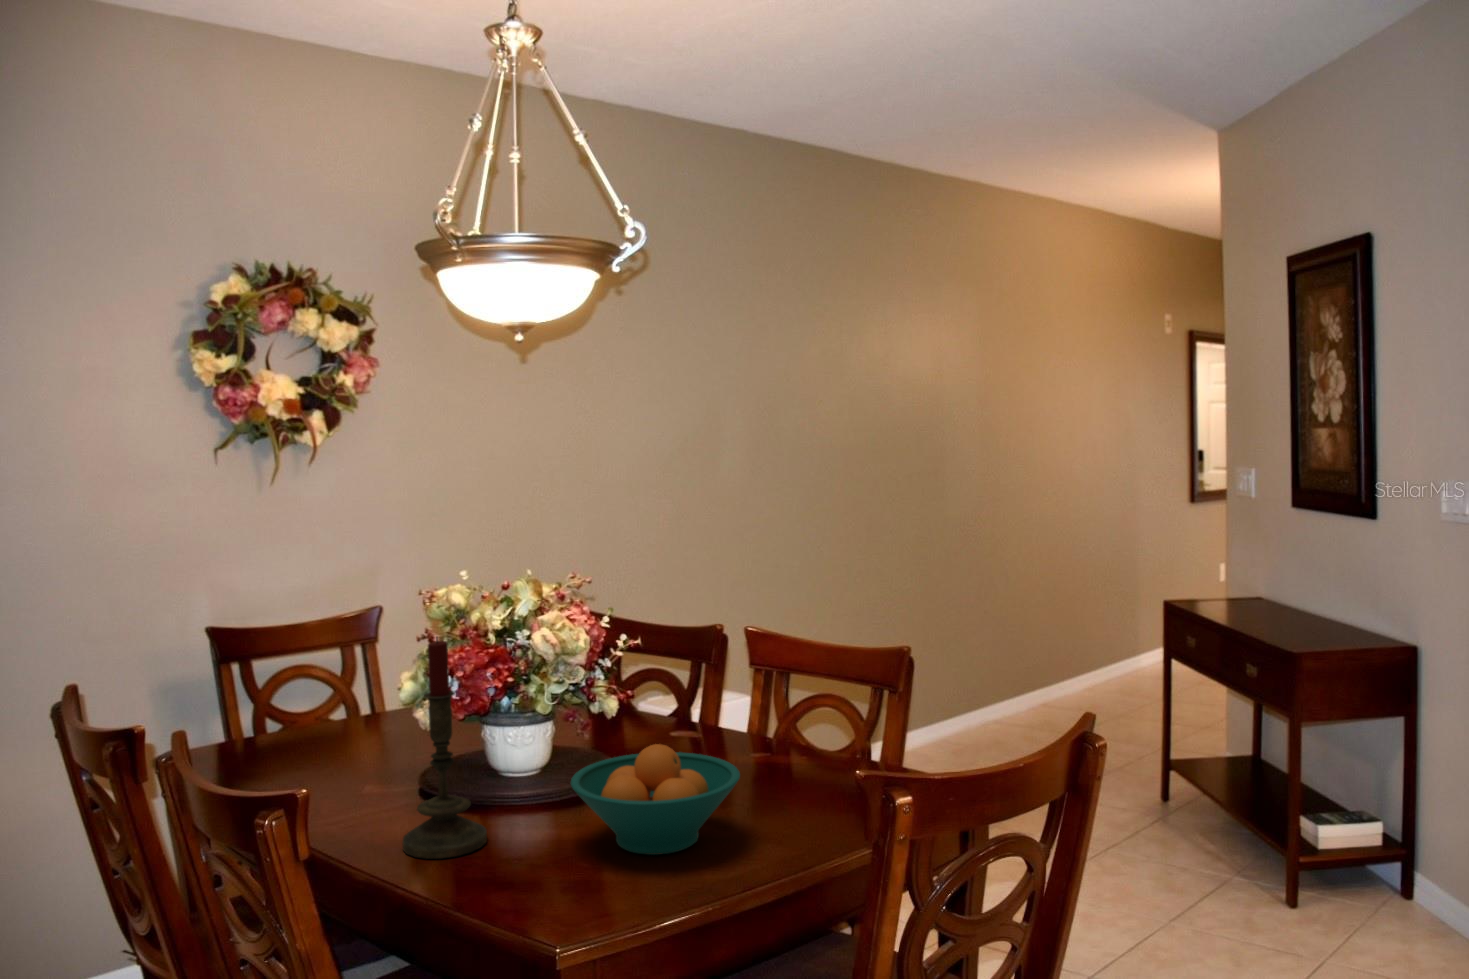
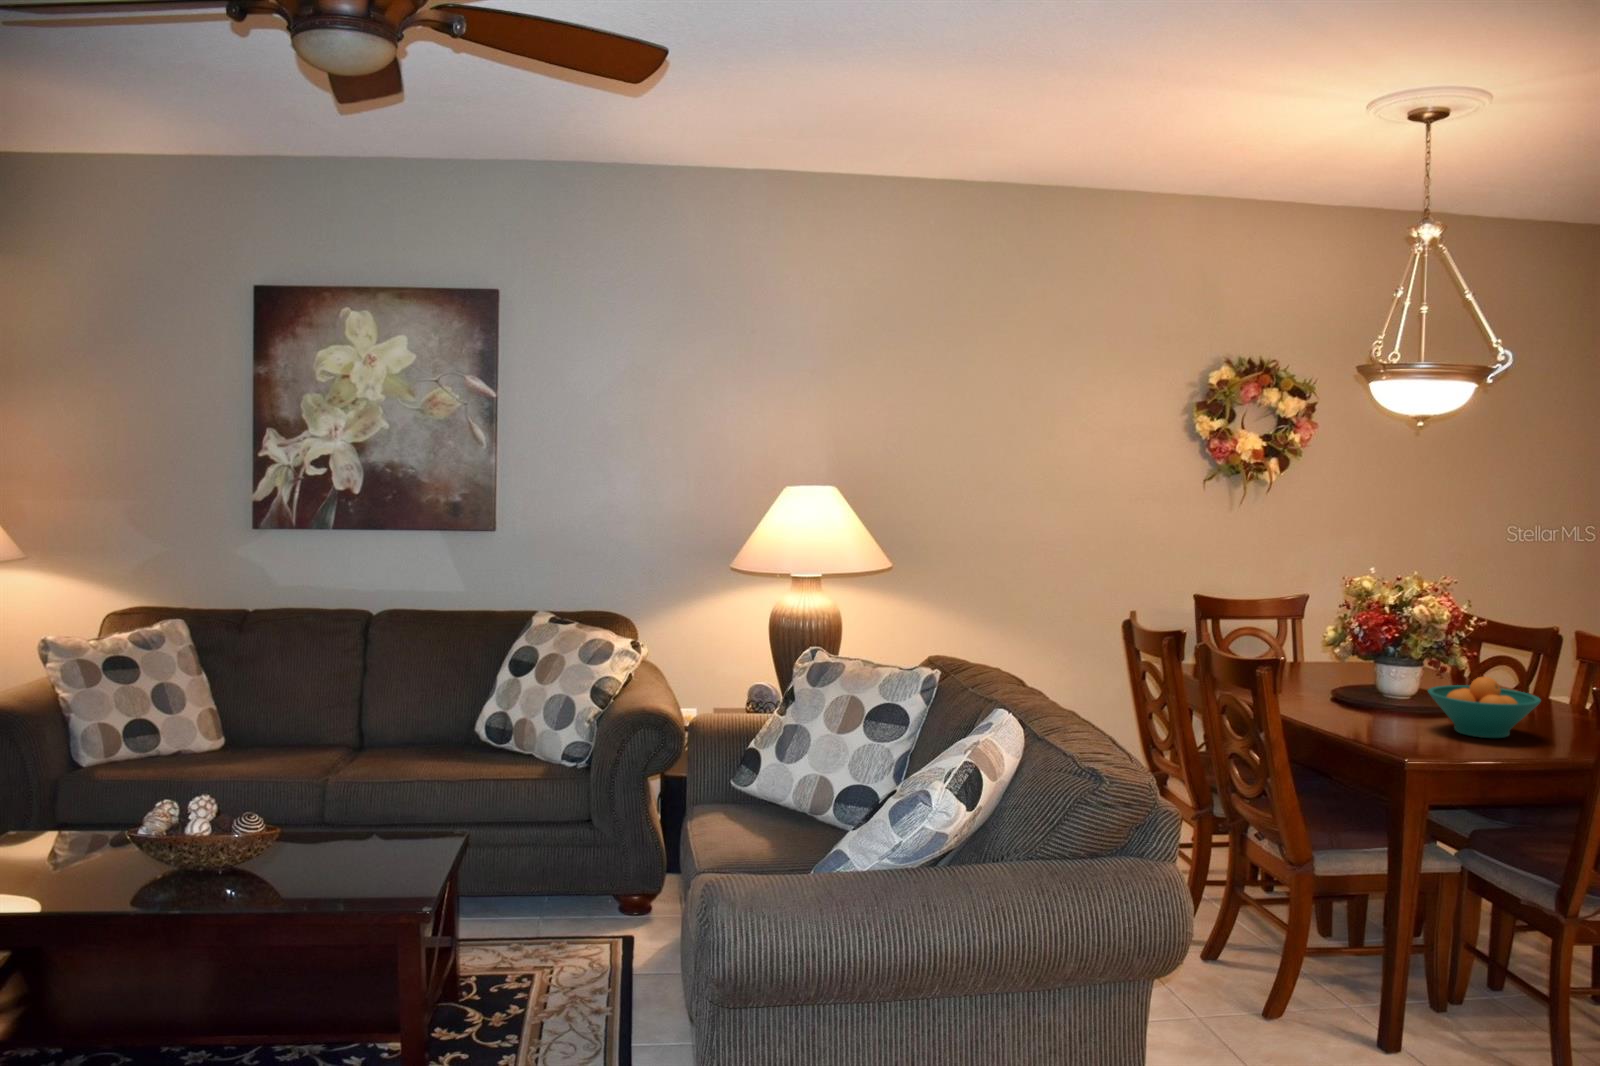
candle: present [402,637,487,859] -> none [1324,599,1374,720]

